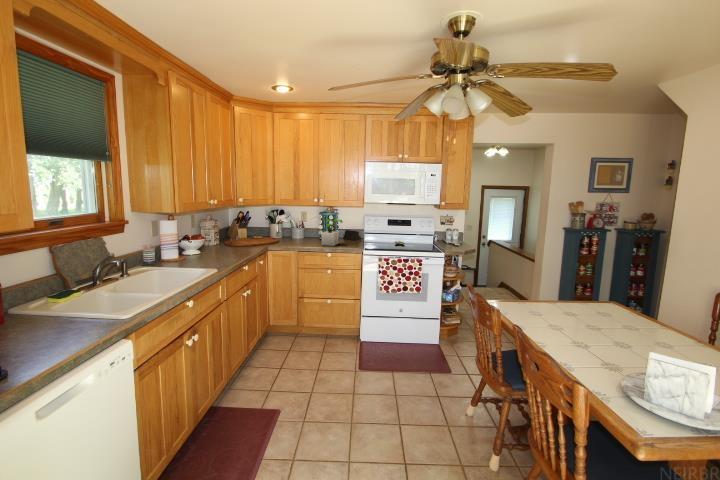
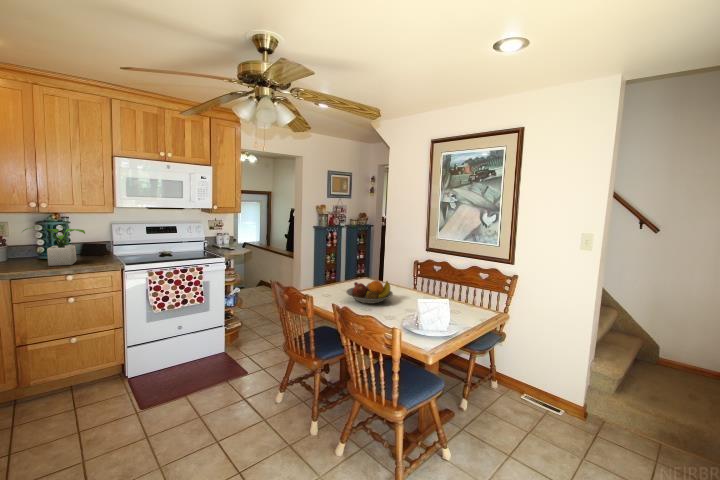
fruit bowl: none [563,302,643,337] -> present [346,281,393,304]

